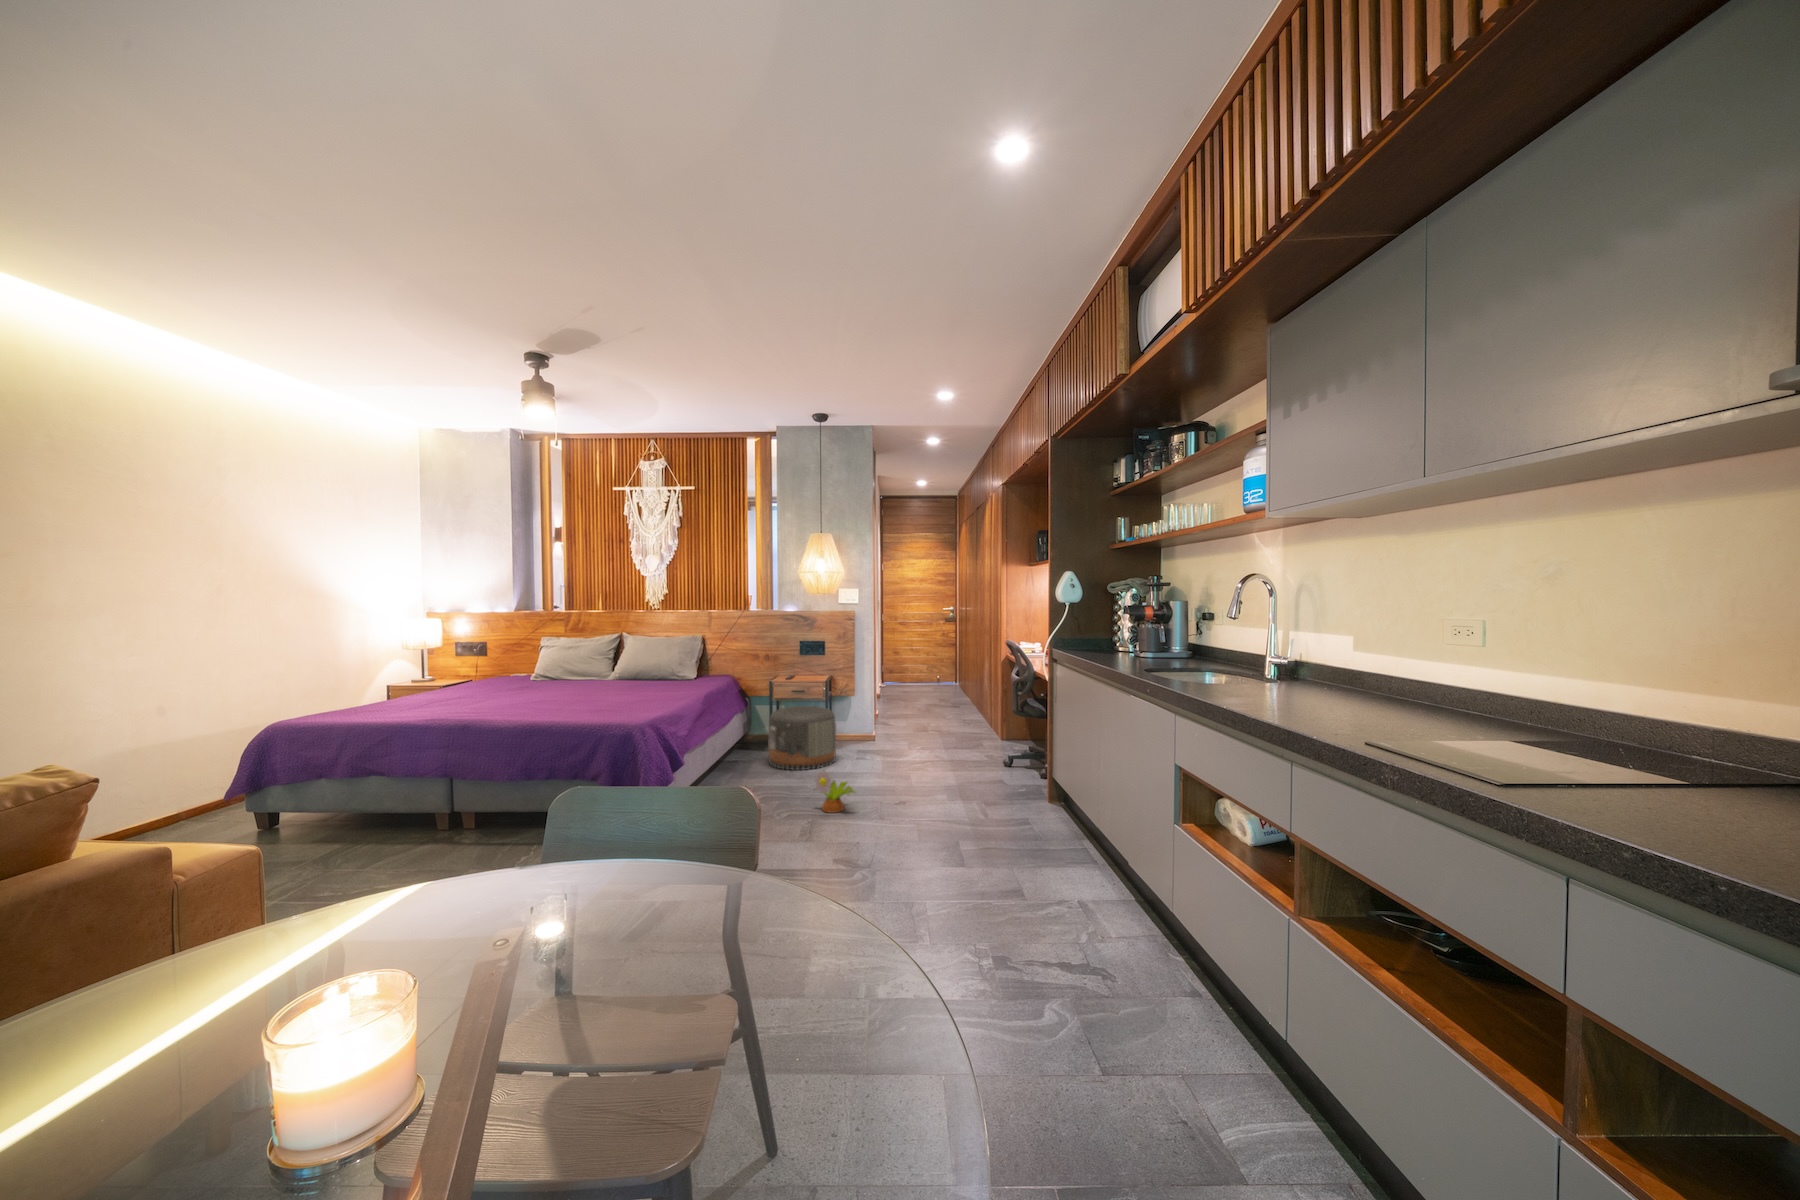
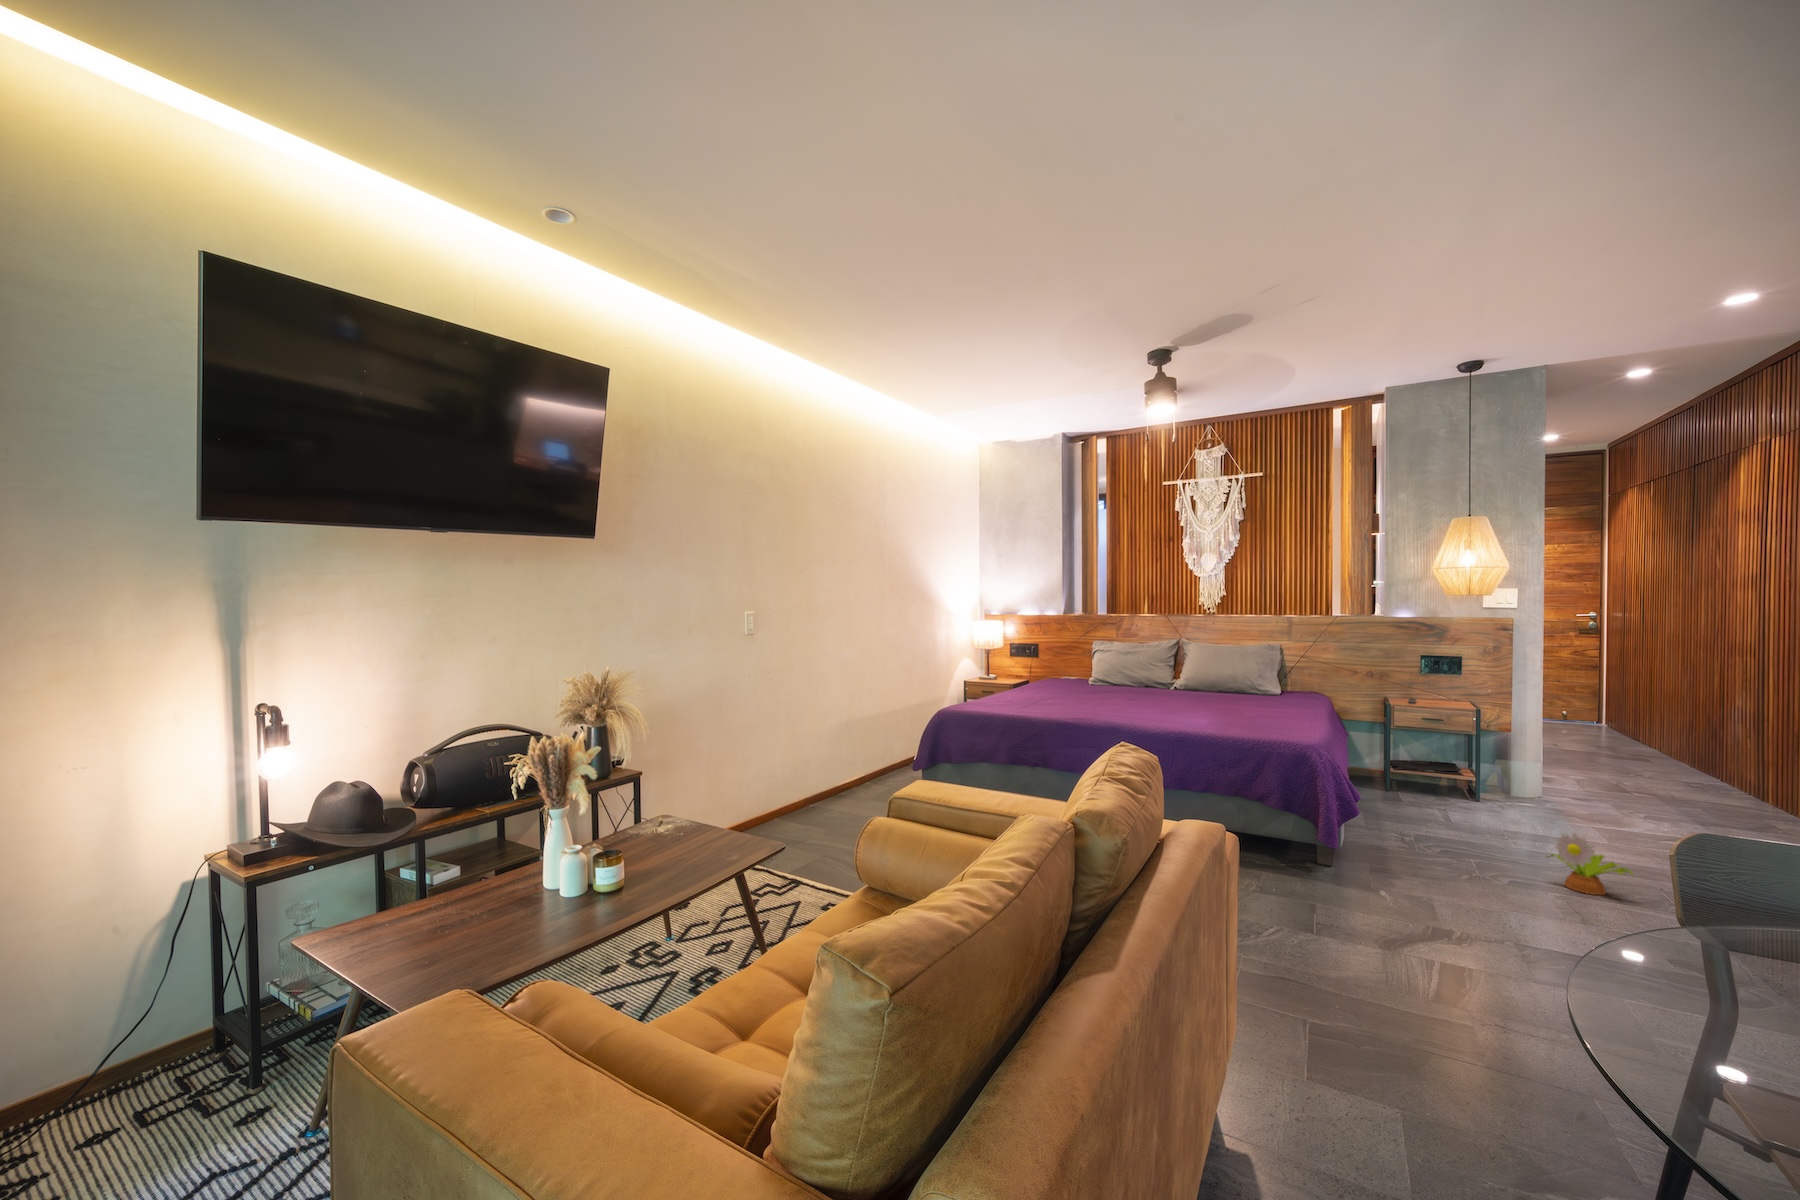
pouf: present [768,706,836,770] -> none [1401,741,1509,827]

